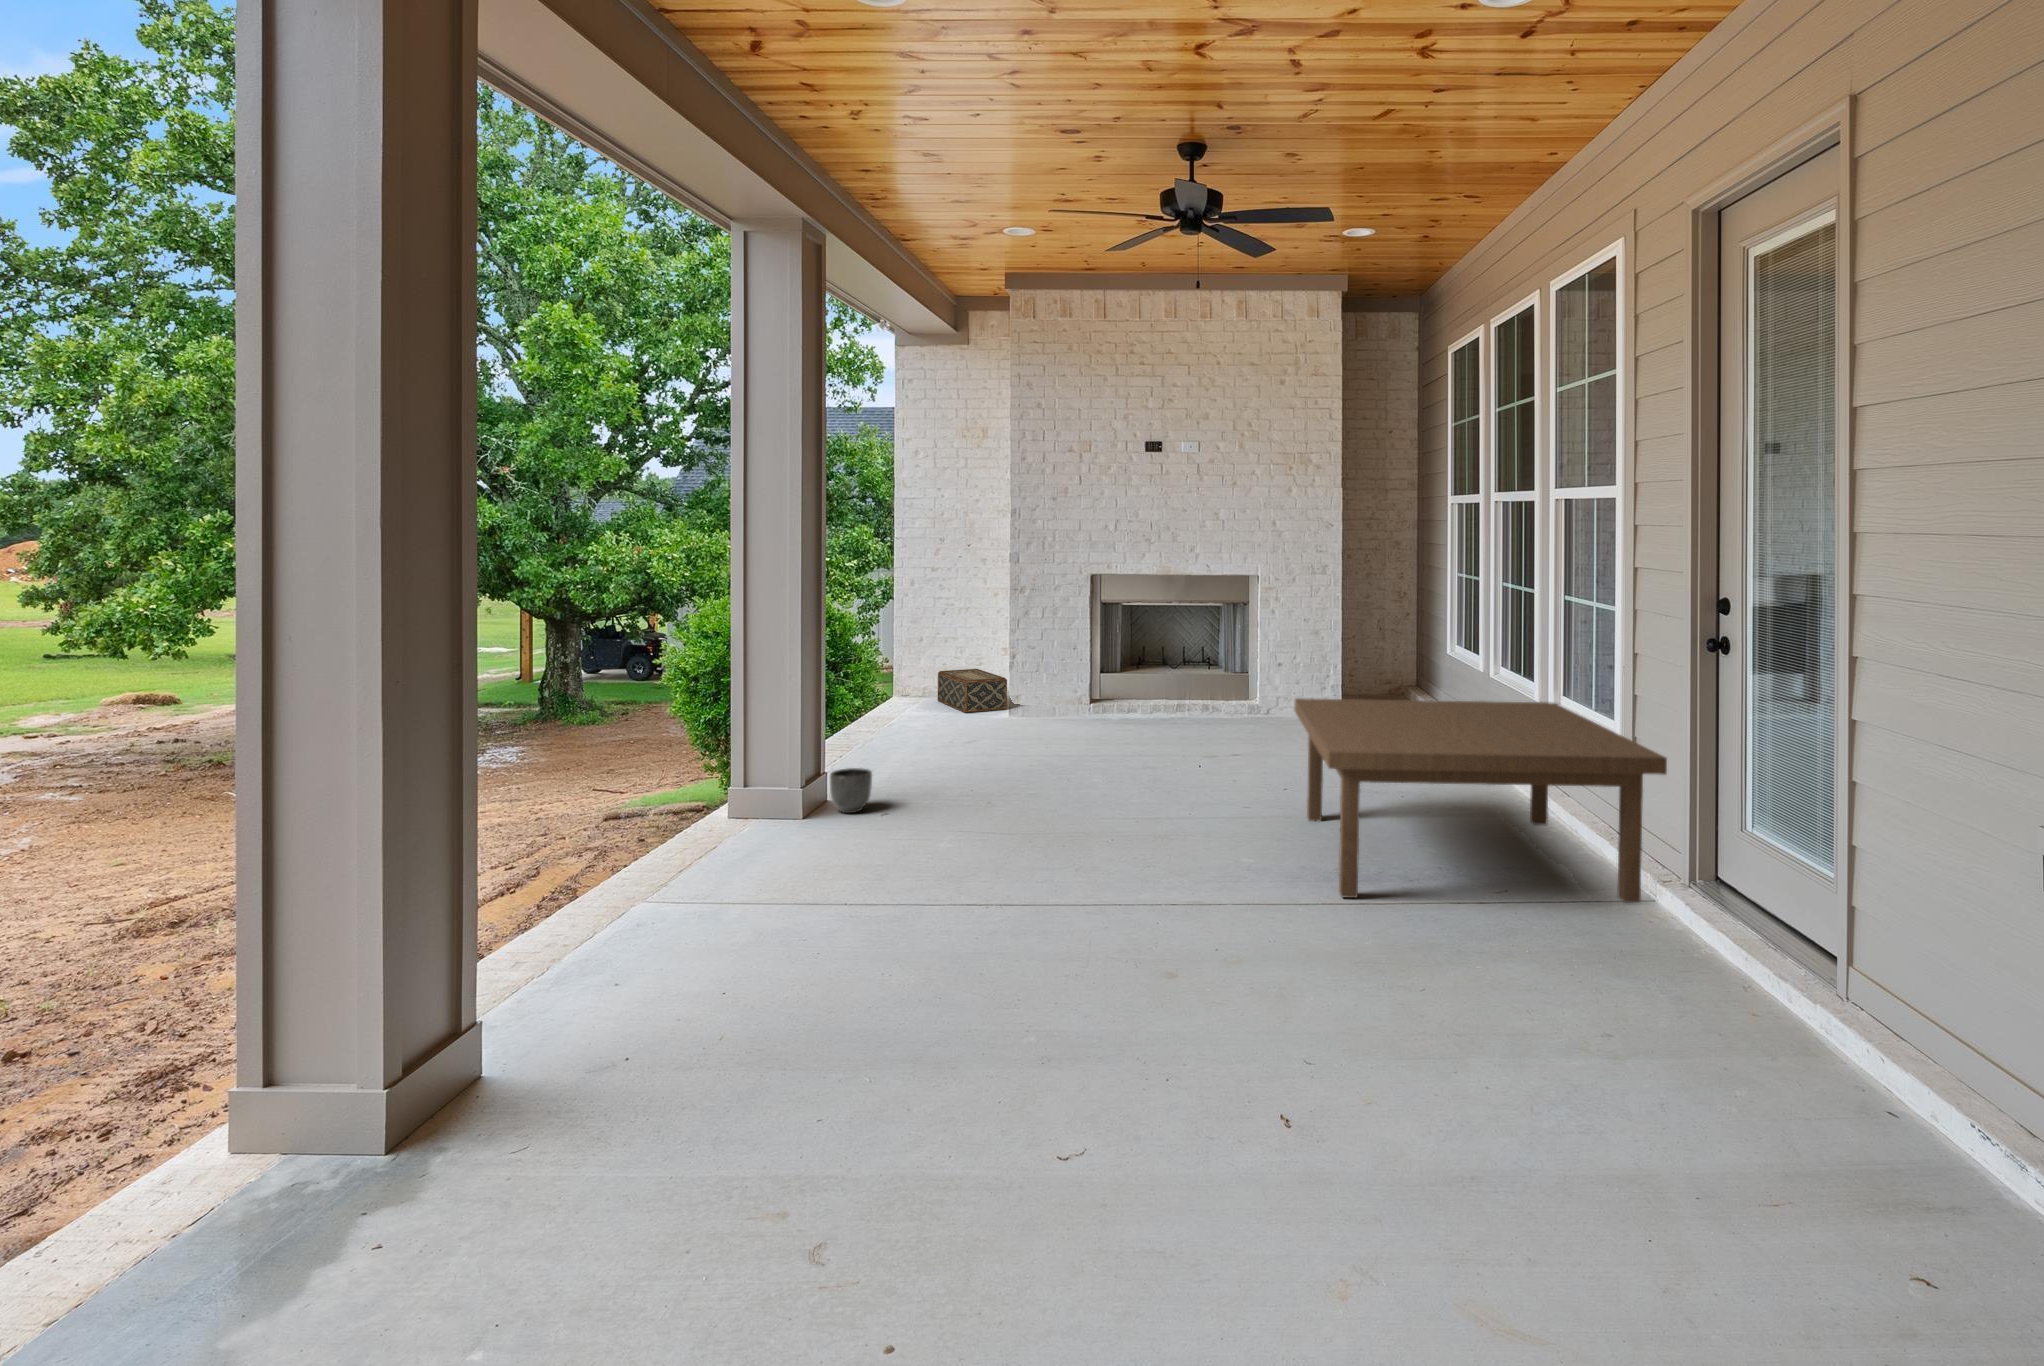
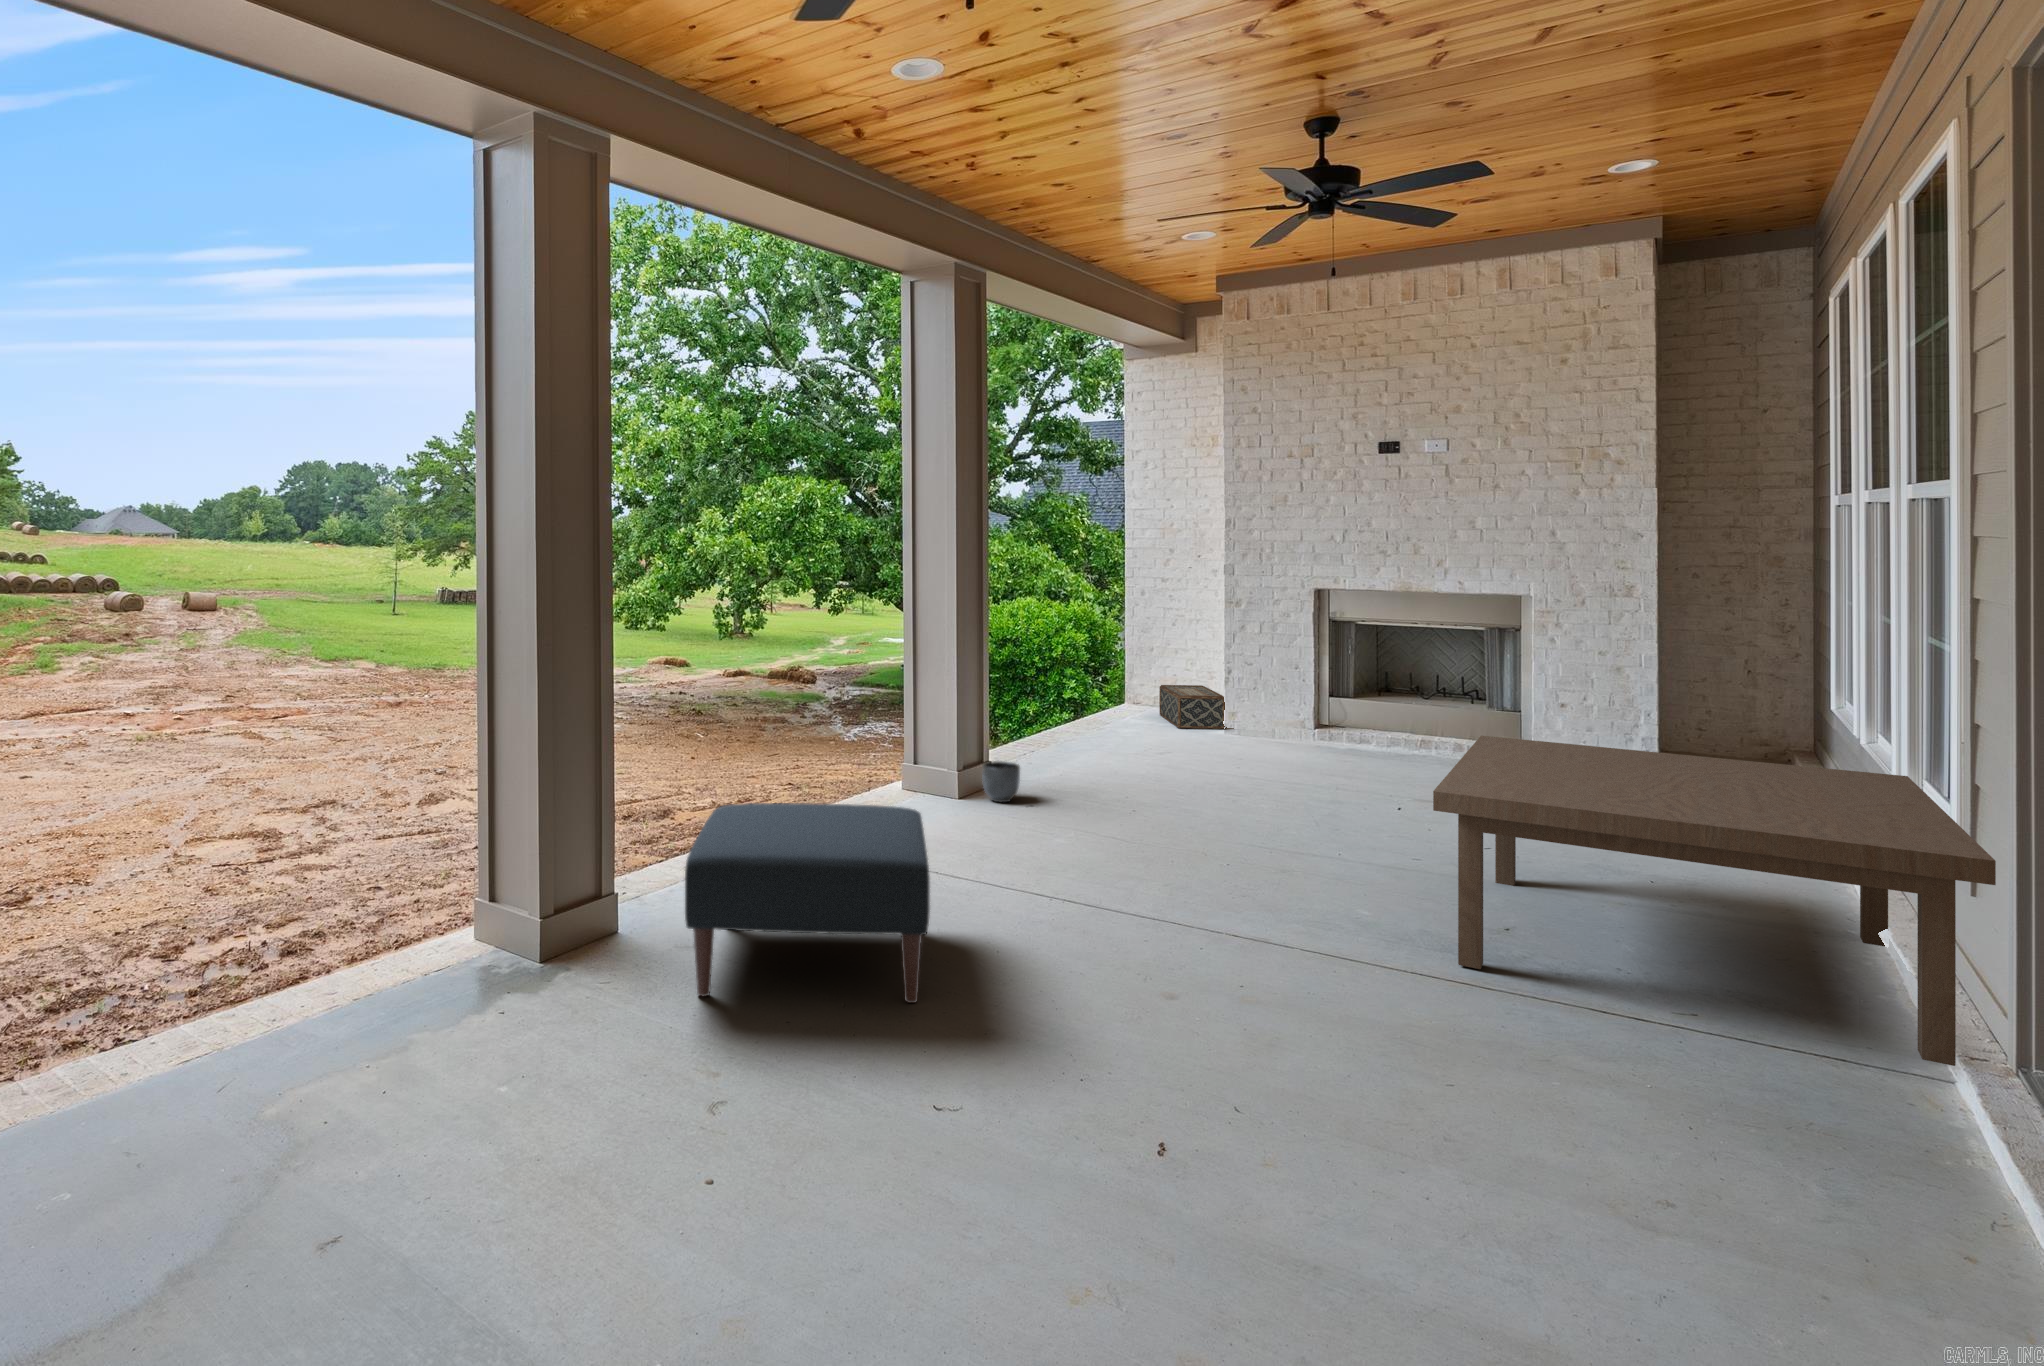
ottoman: none [617,839,957,1129] -> present [685,803,930,1003]

